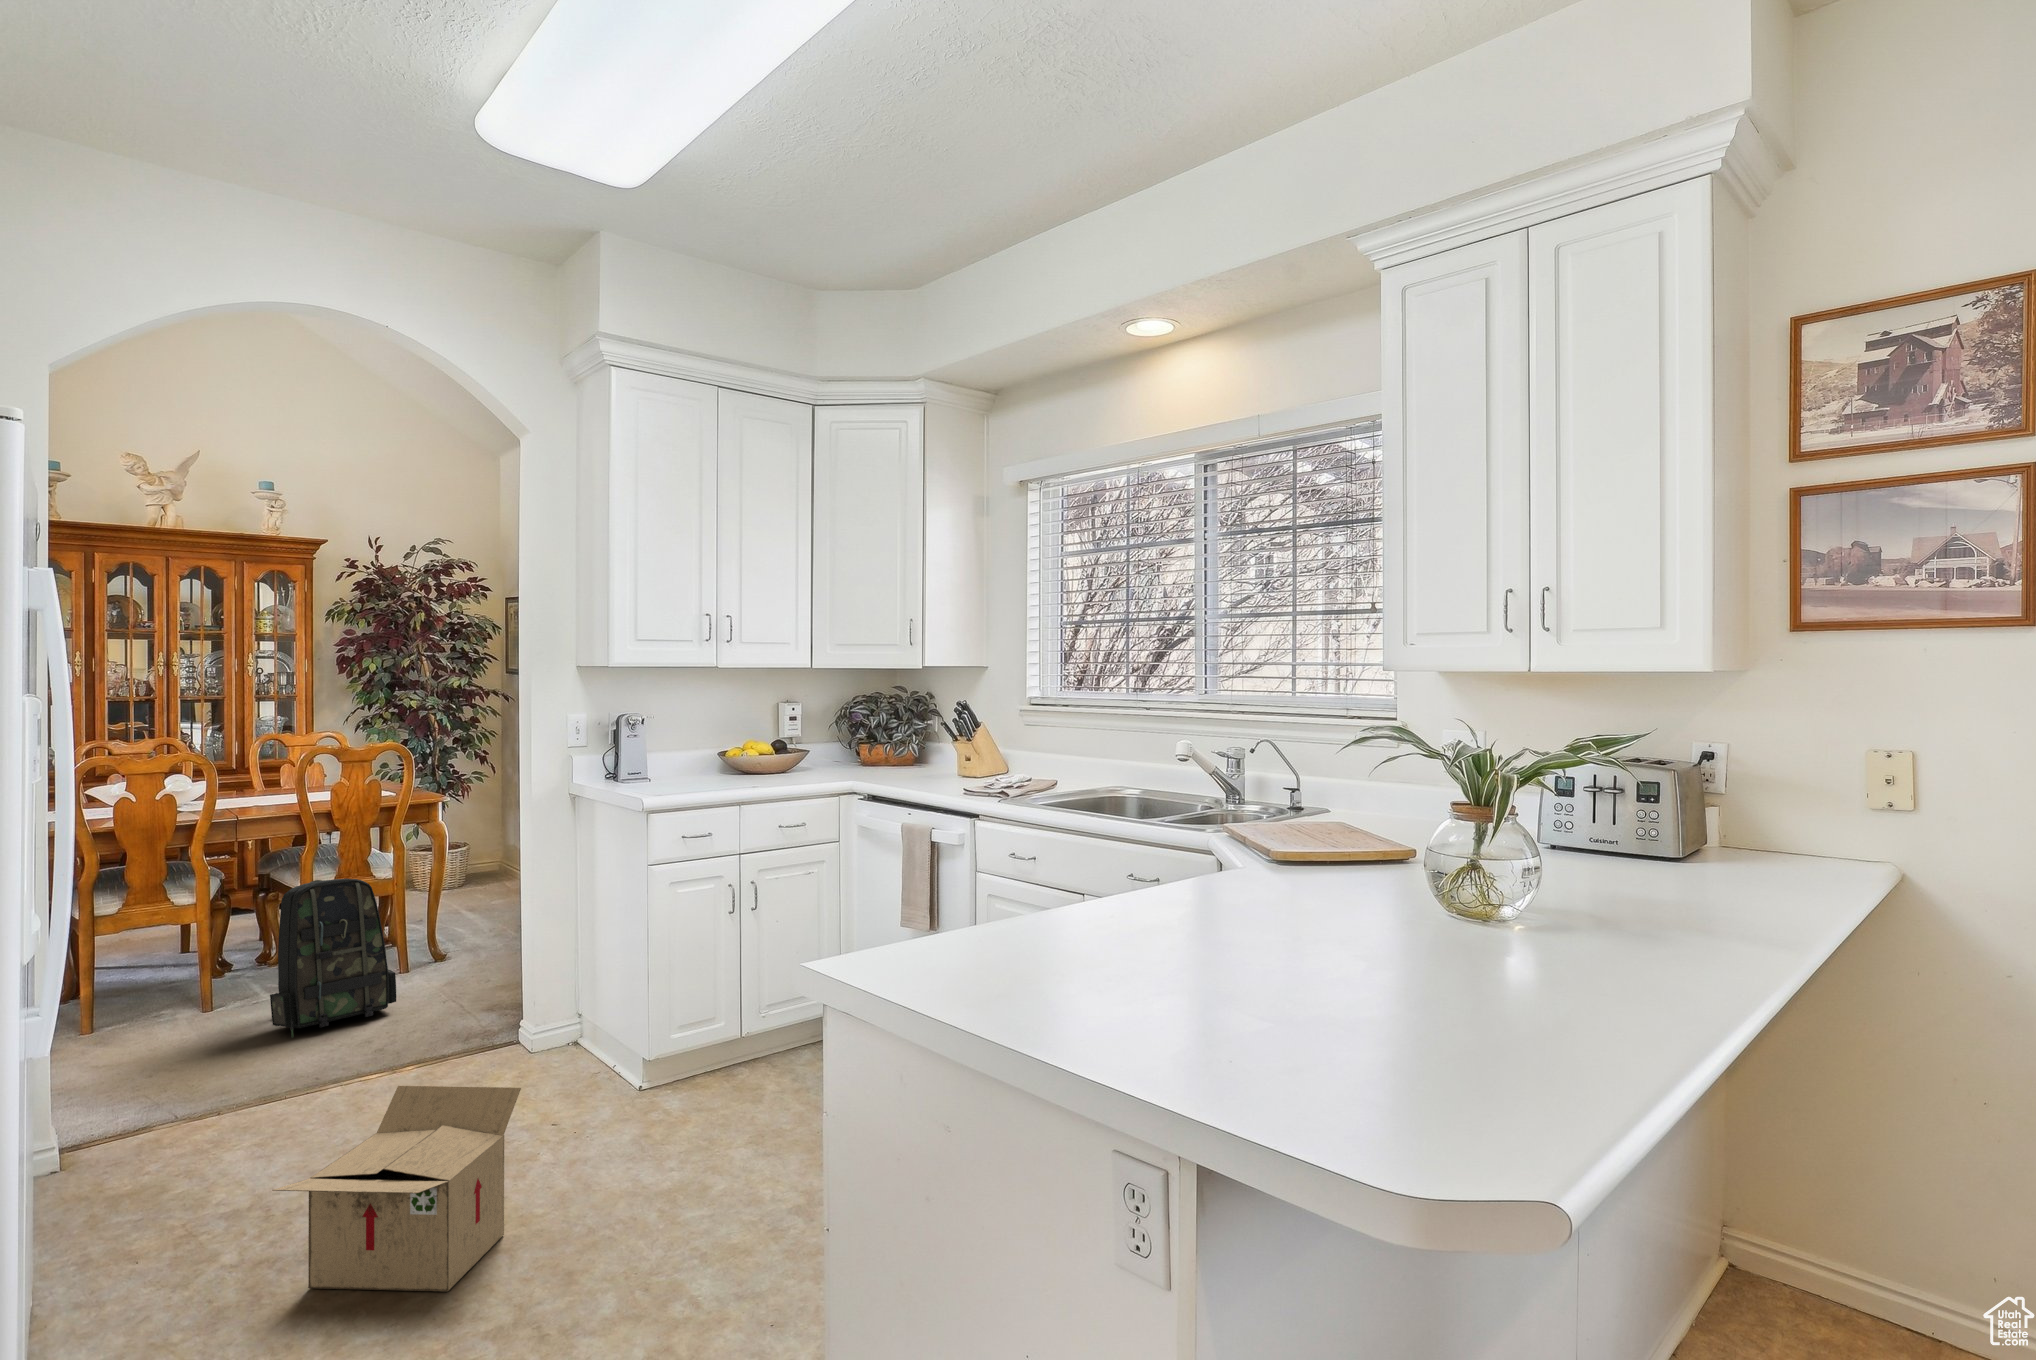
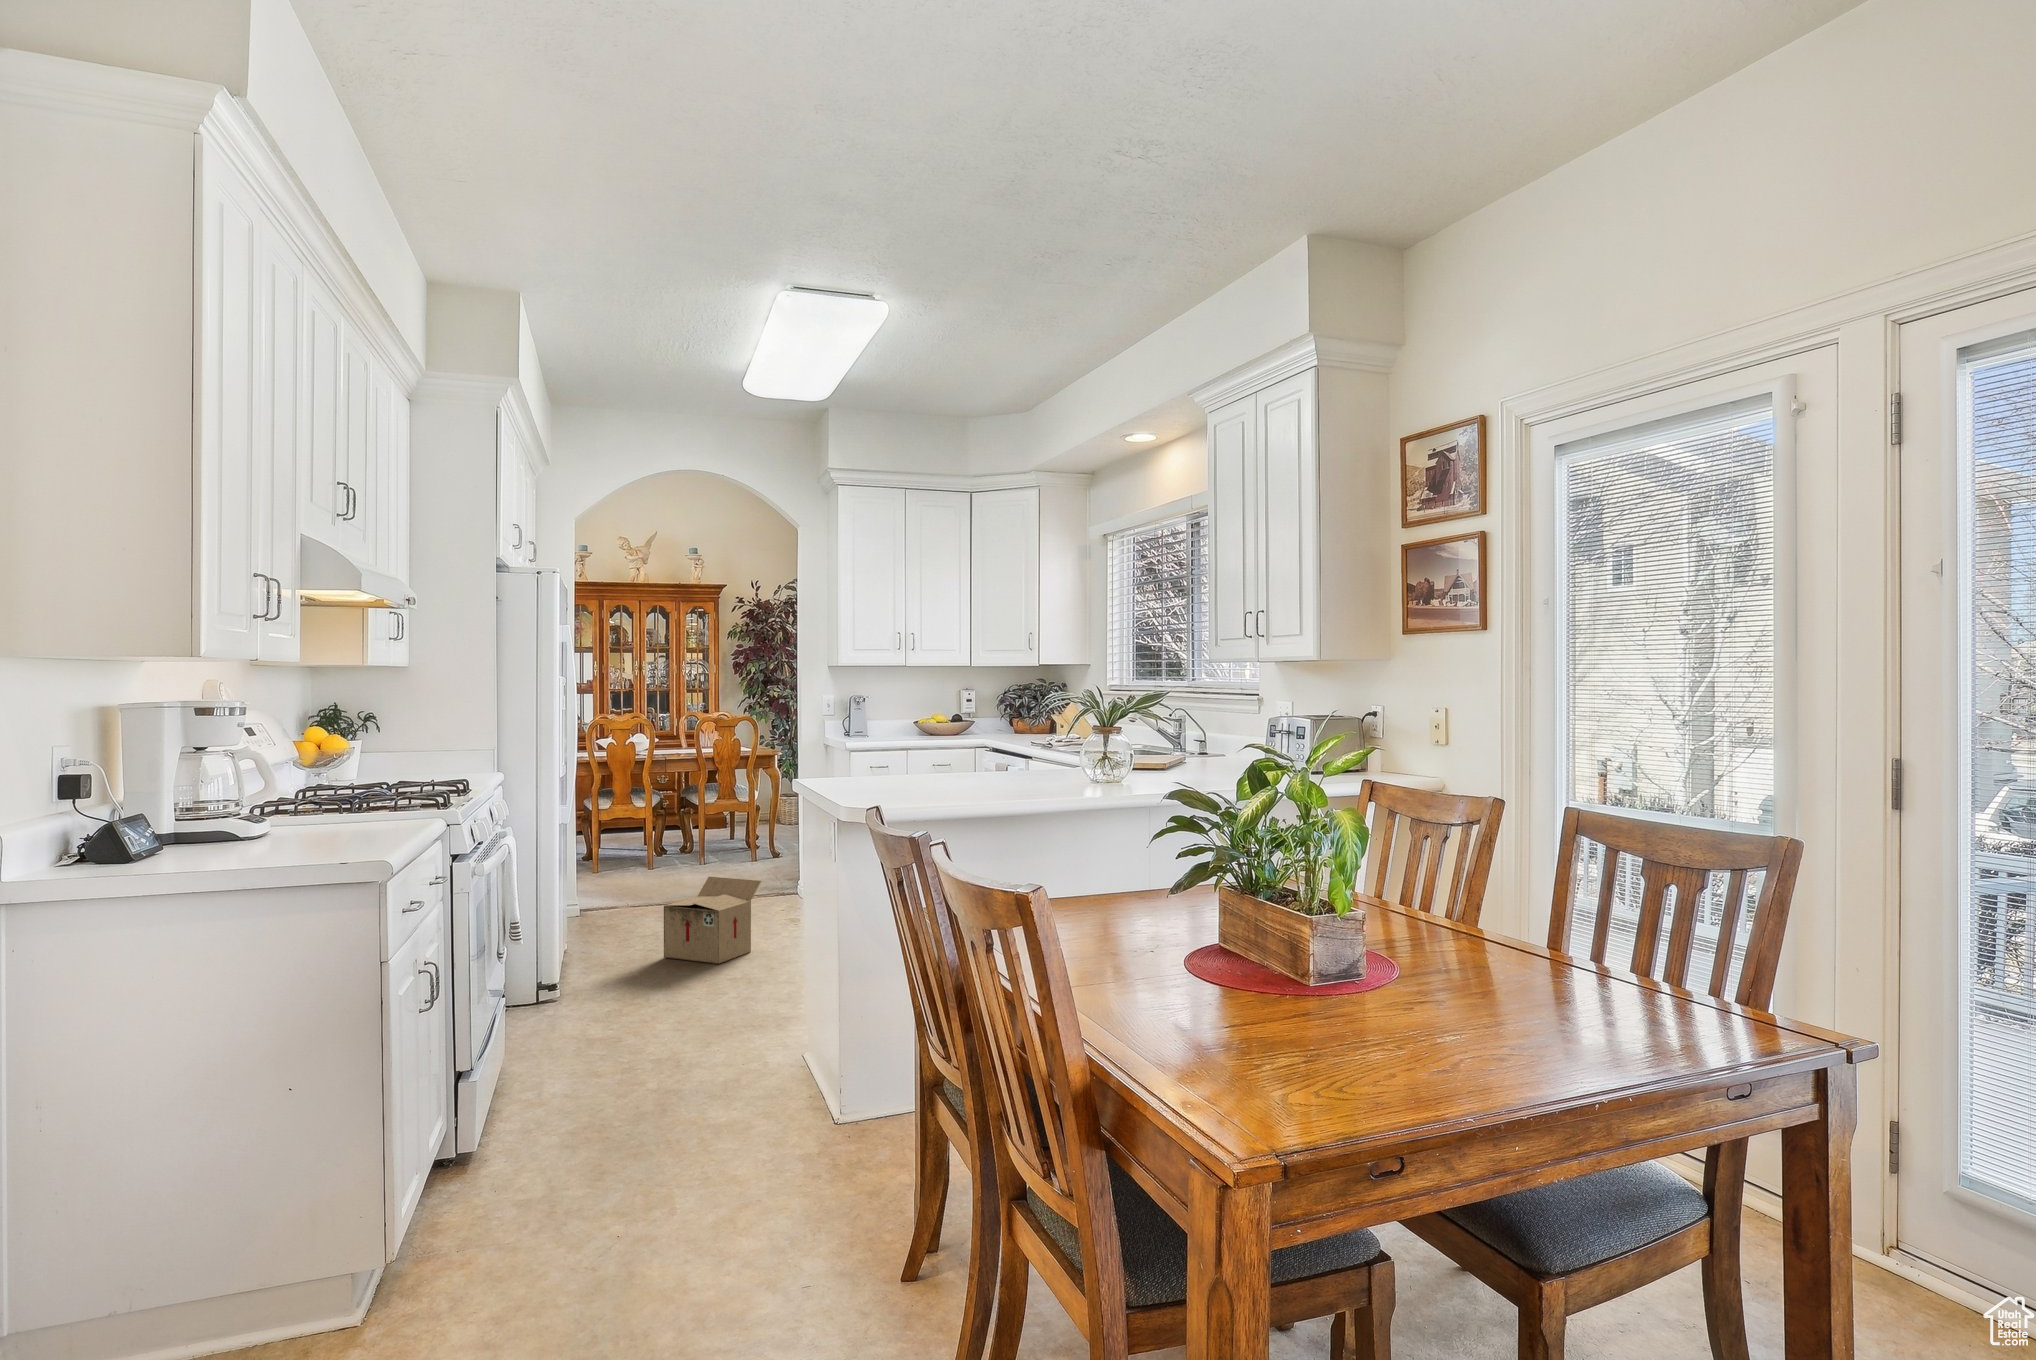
backpack: present [270,879,396,1037] -> none [677,793,742,880]

